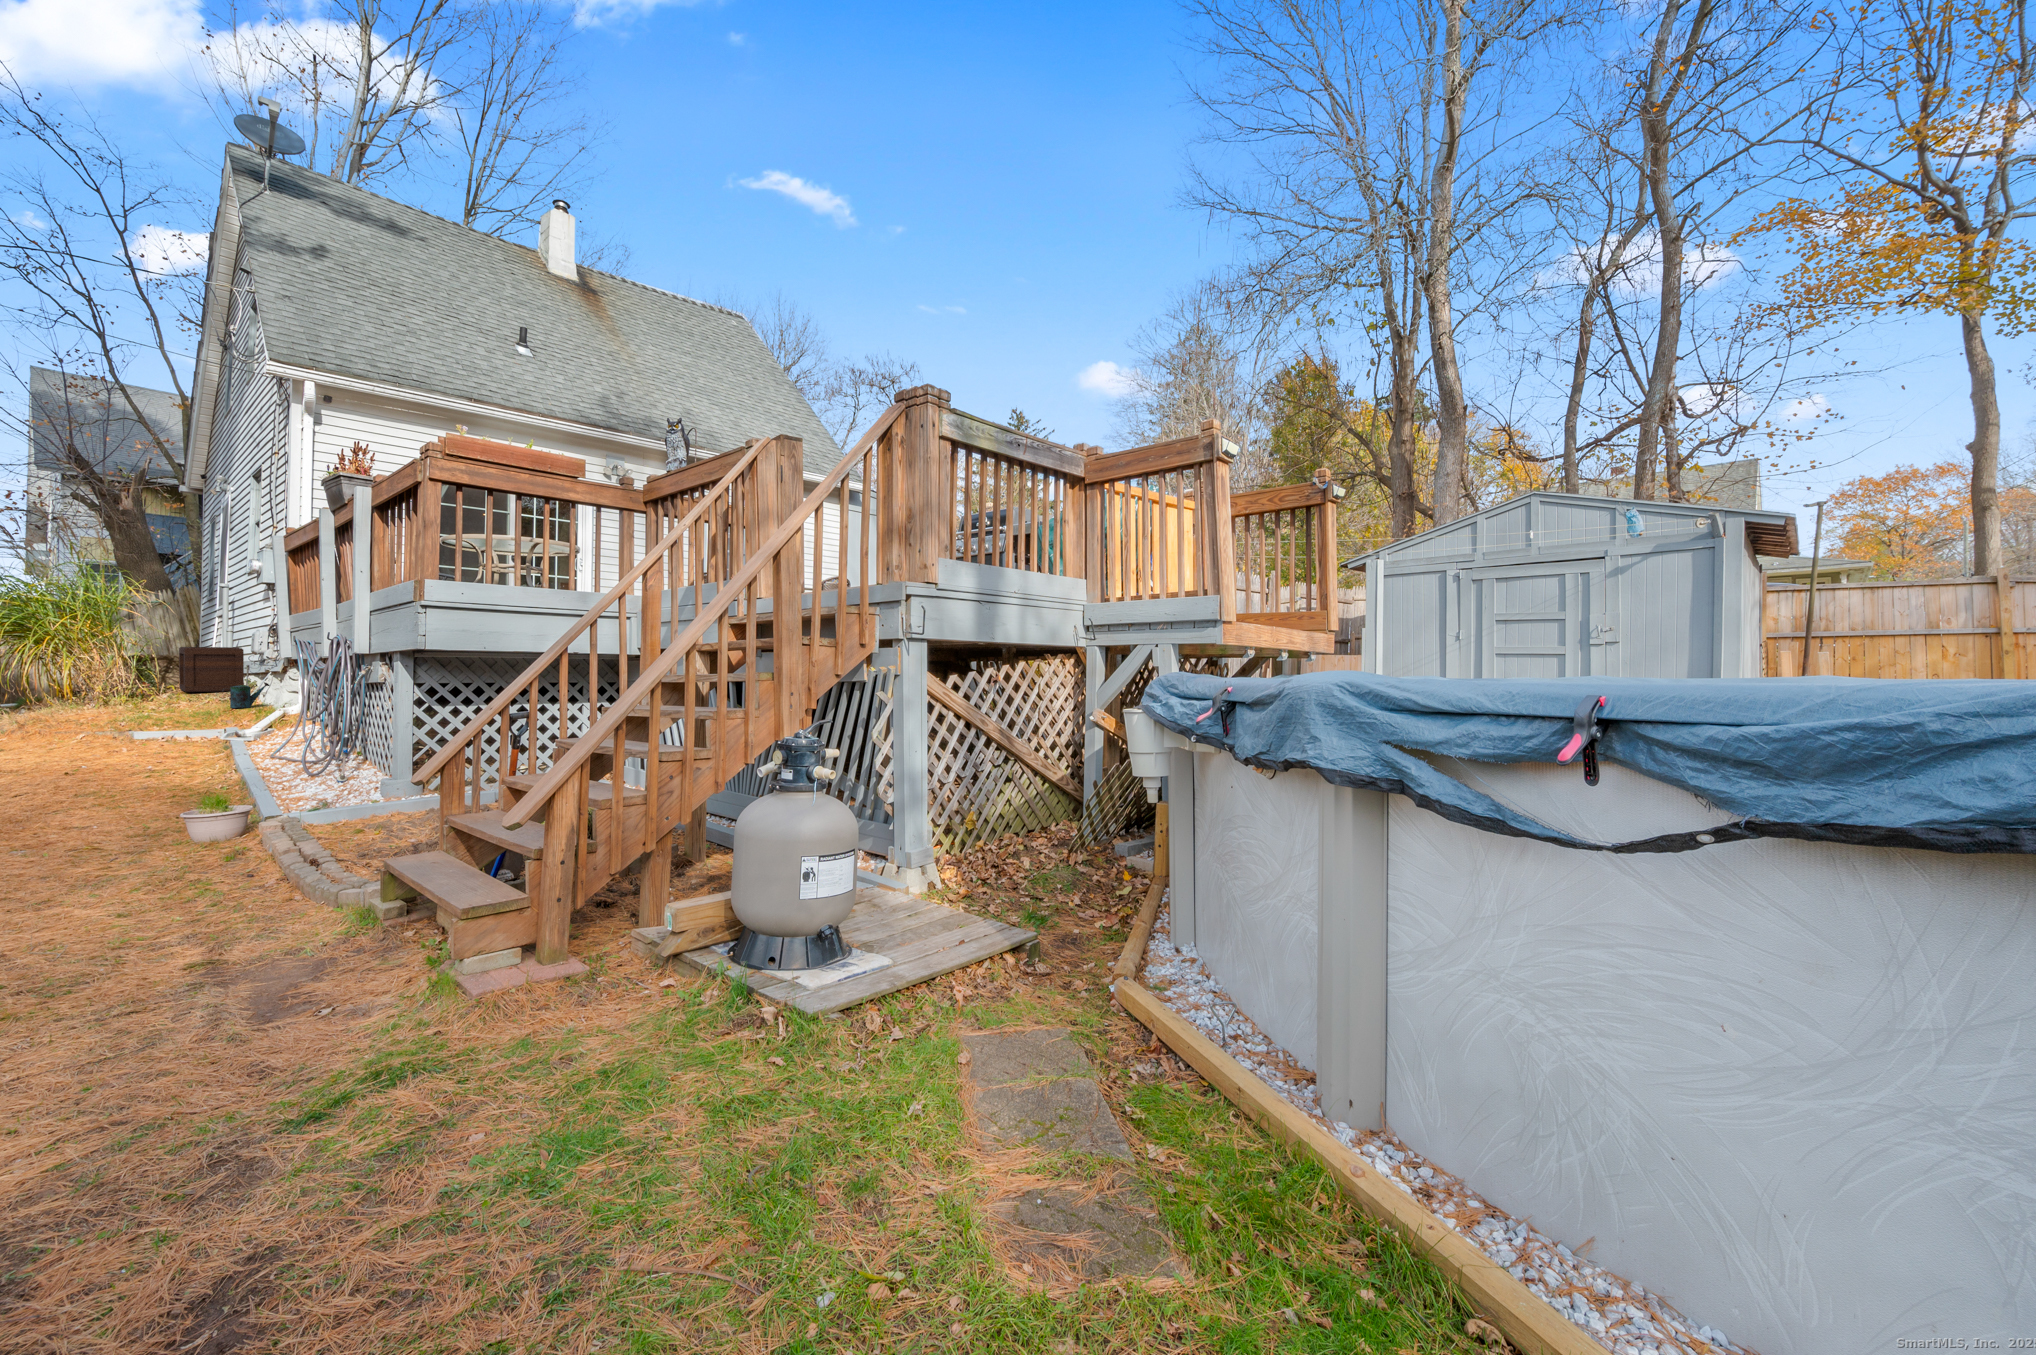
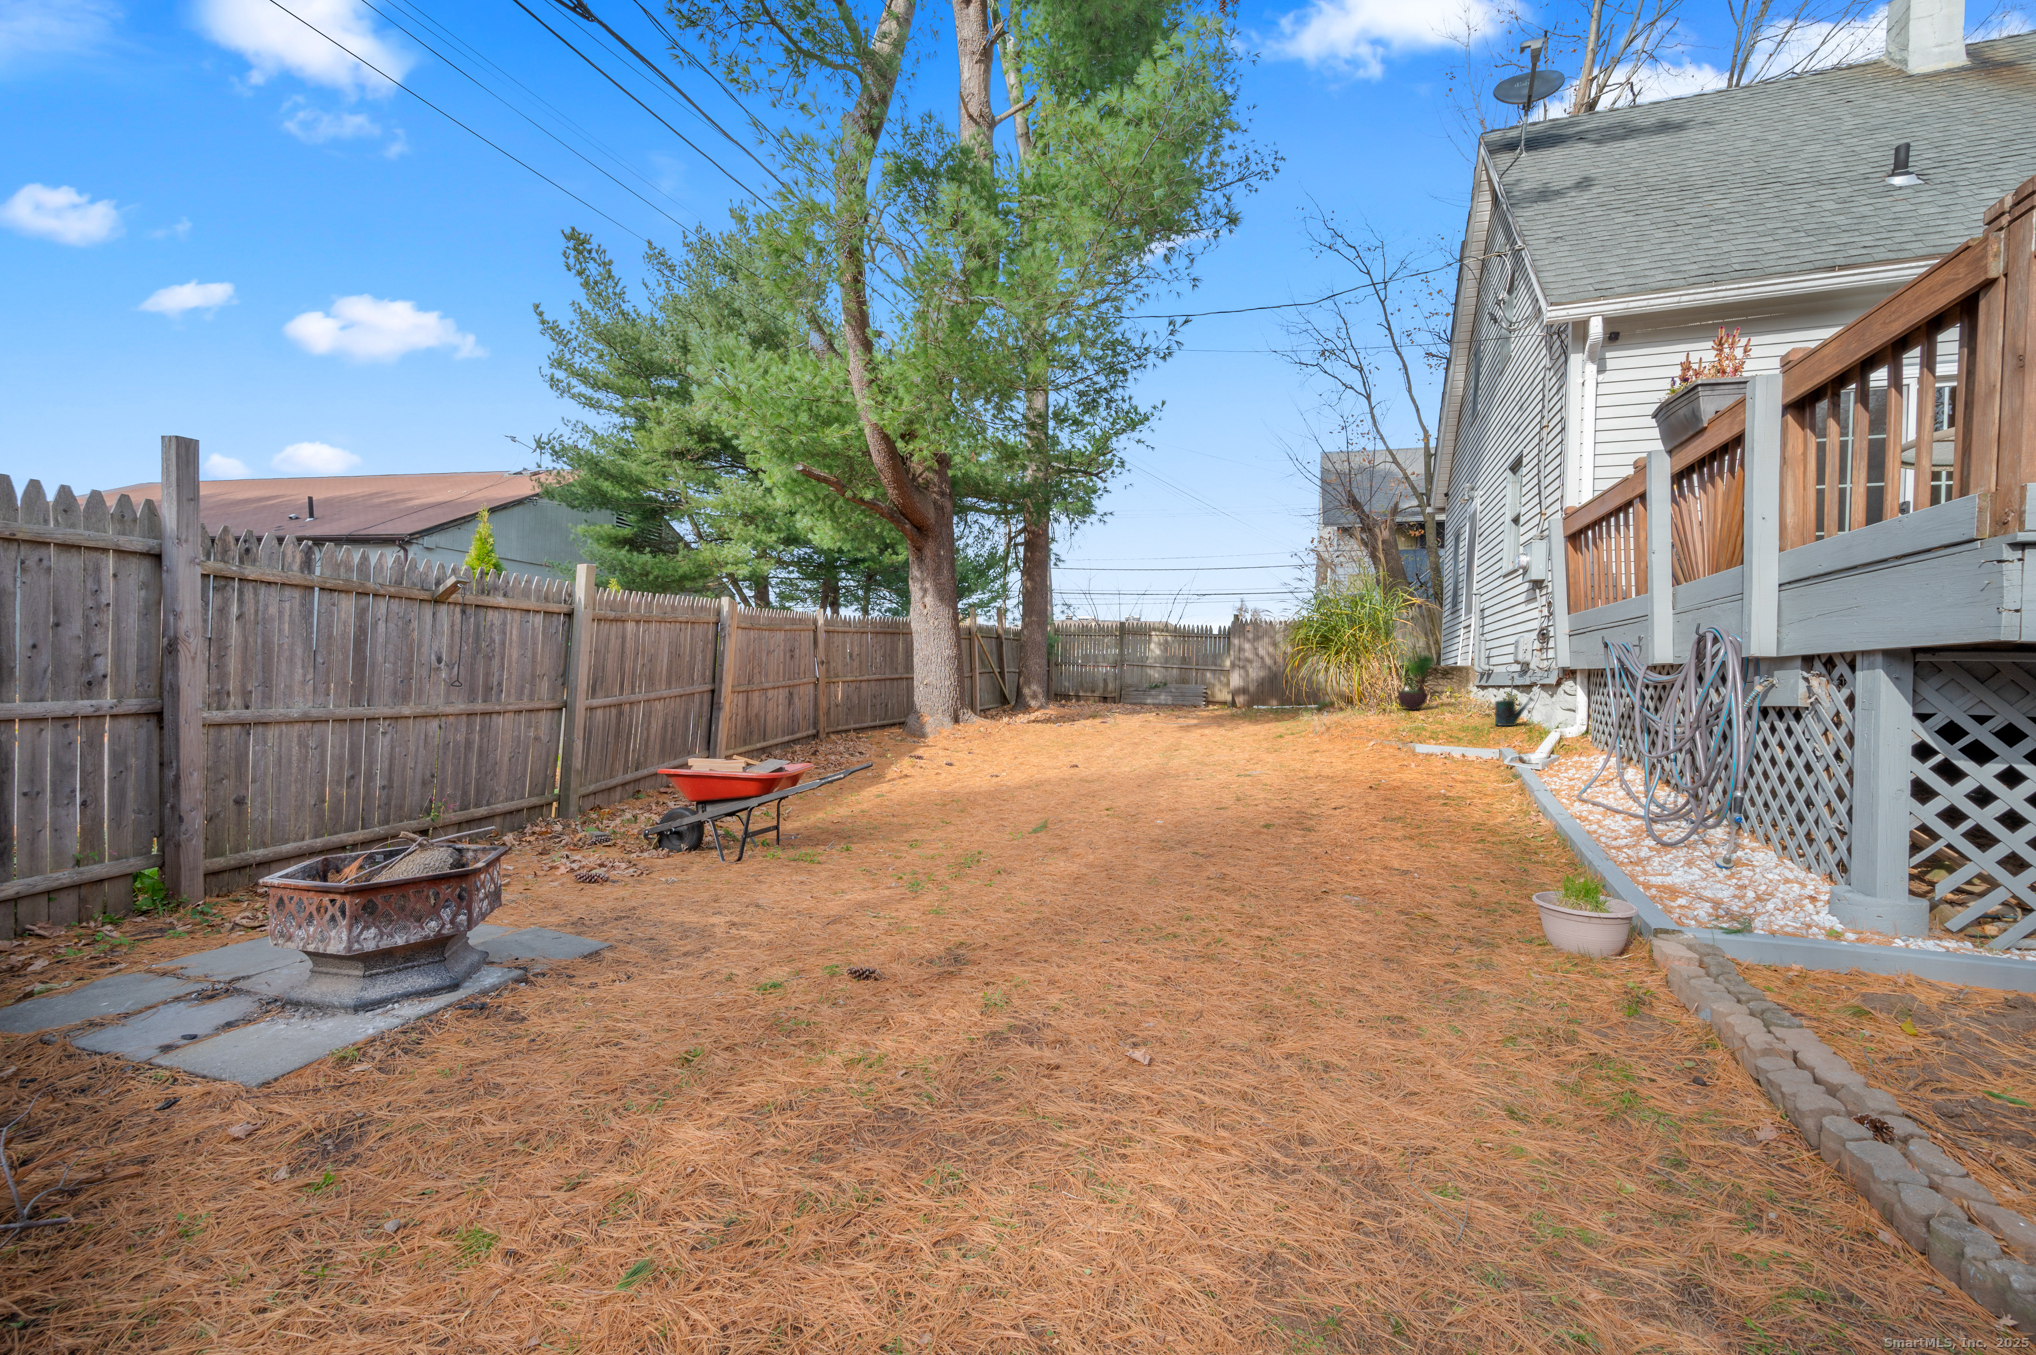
potted tree: none [125,637,173,699] -> present [1398,652,1433,710]
wooden crate: present [179,647,244,692] -> none [1439,658,1498,705]

